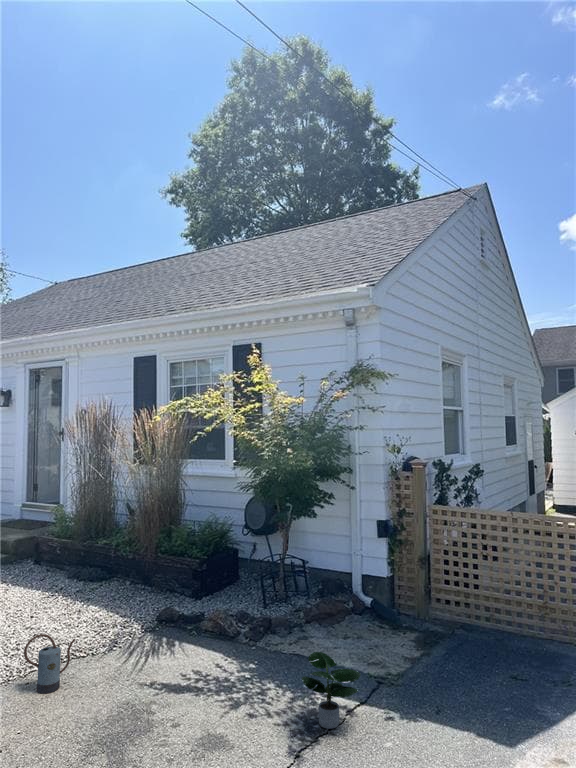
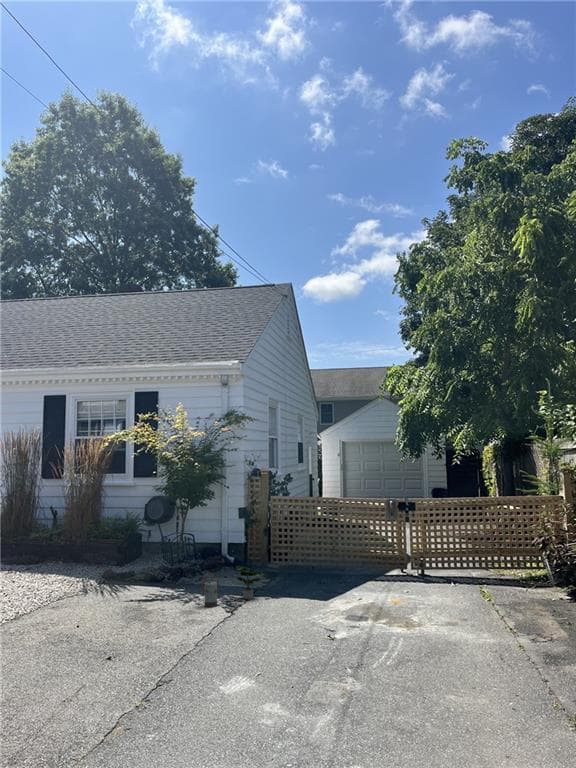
watering can: present [24,634,75,693] -> present [202,574,220,607]

